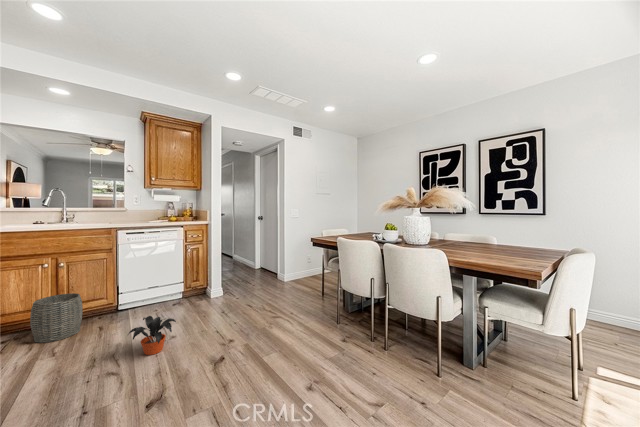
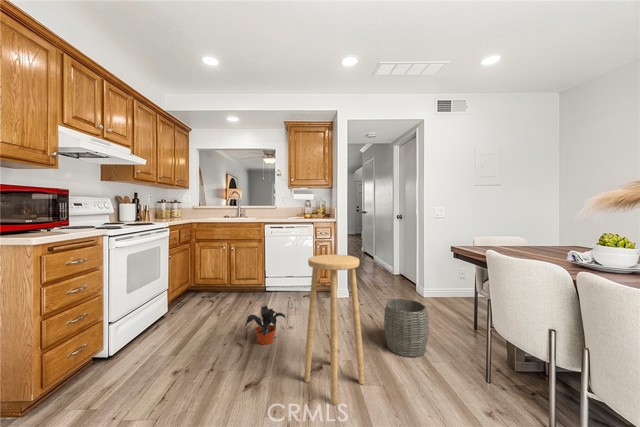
stool: none [215,253,265,370] -> present [304,254,364,404]
woven basket: present [30,293,83,343] -> present [384,299,429,357]

